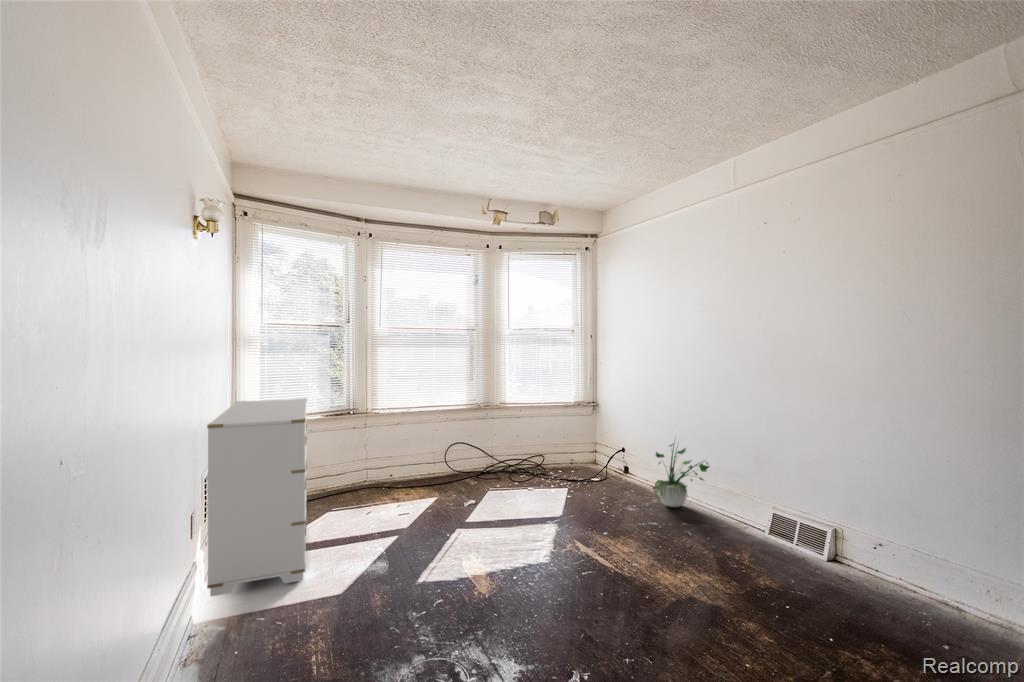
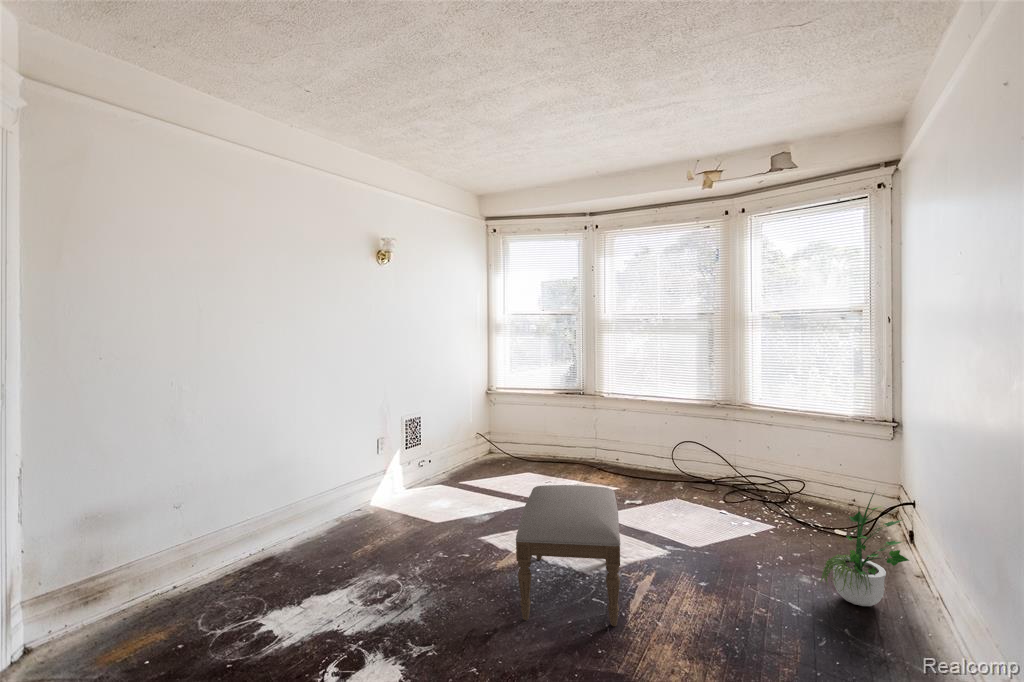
dresser: present [207,399,307,596] -> none [391,376,512,508]
ottoman: none [500,475,647,608] -> present [516,485,621,626]

